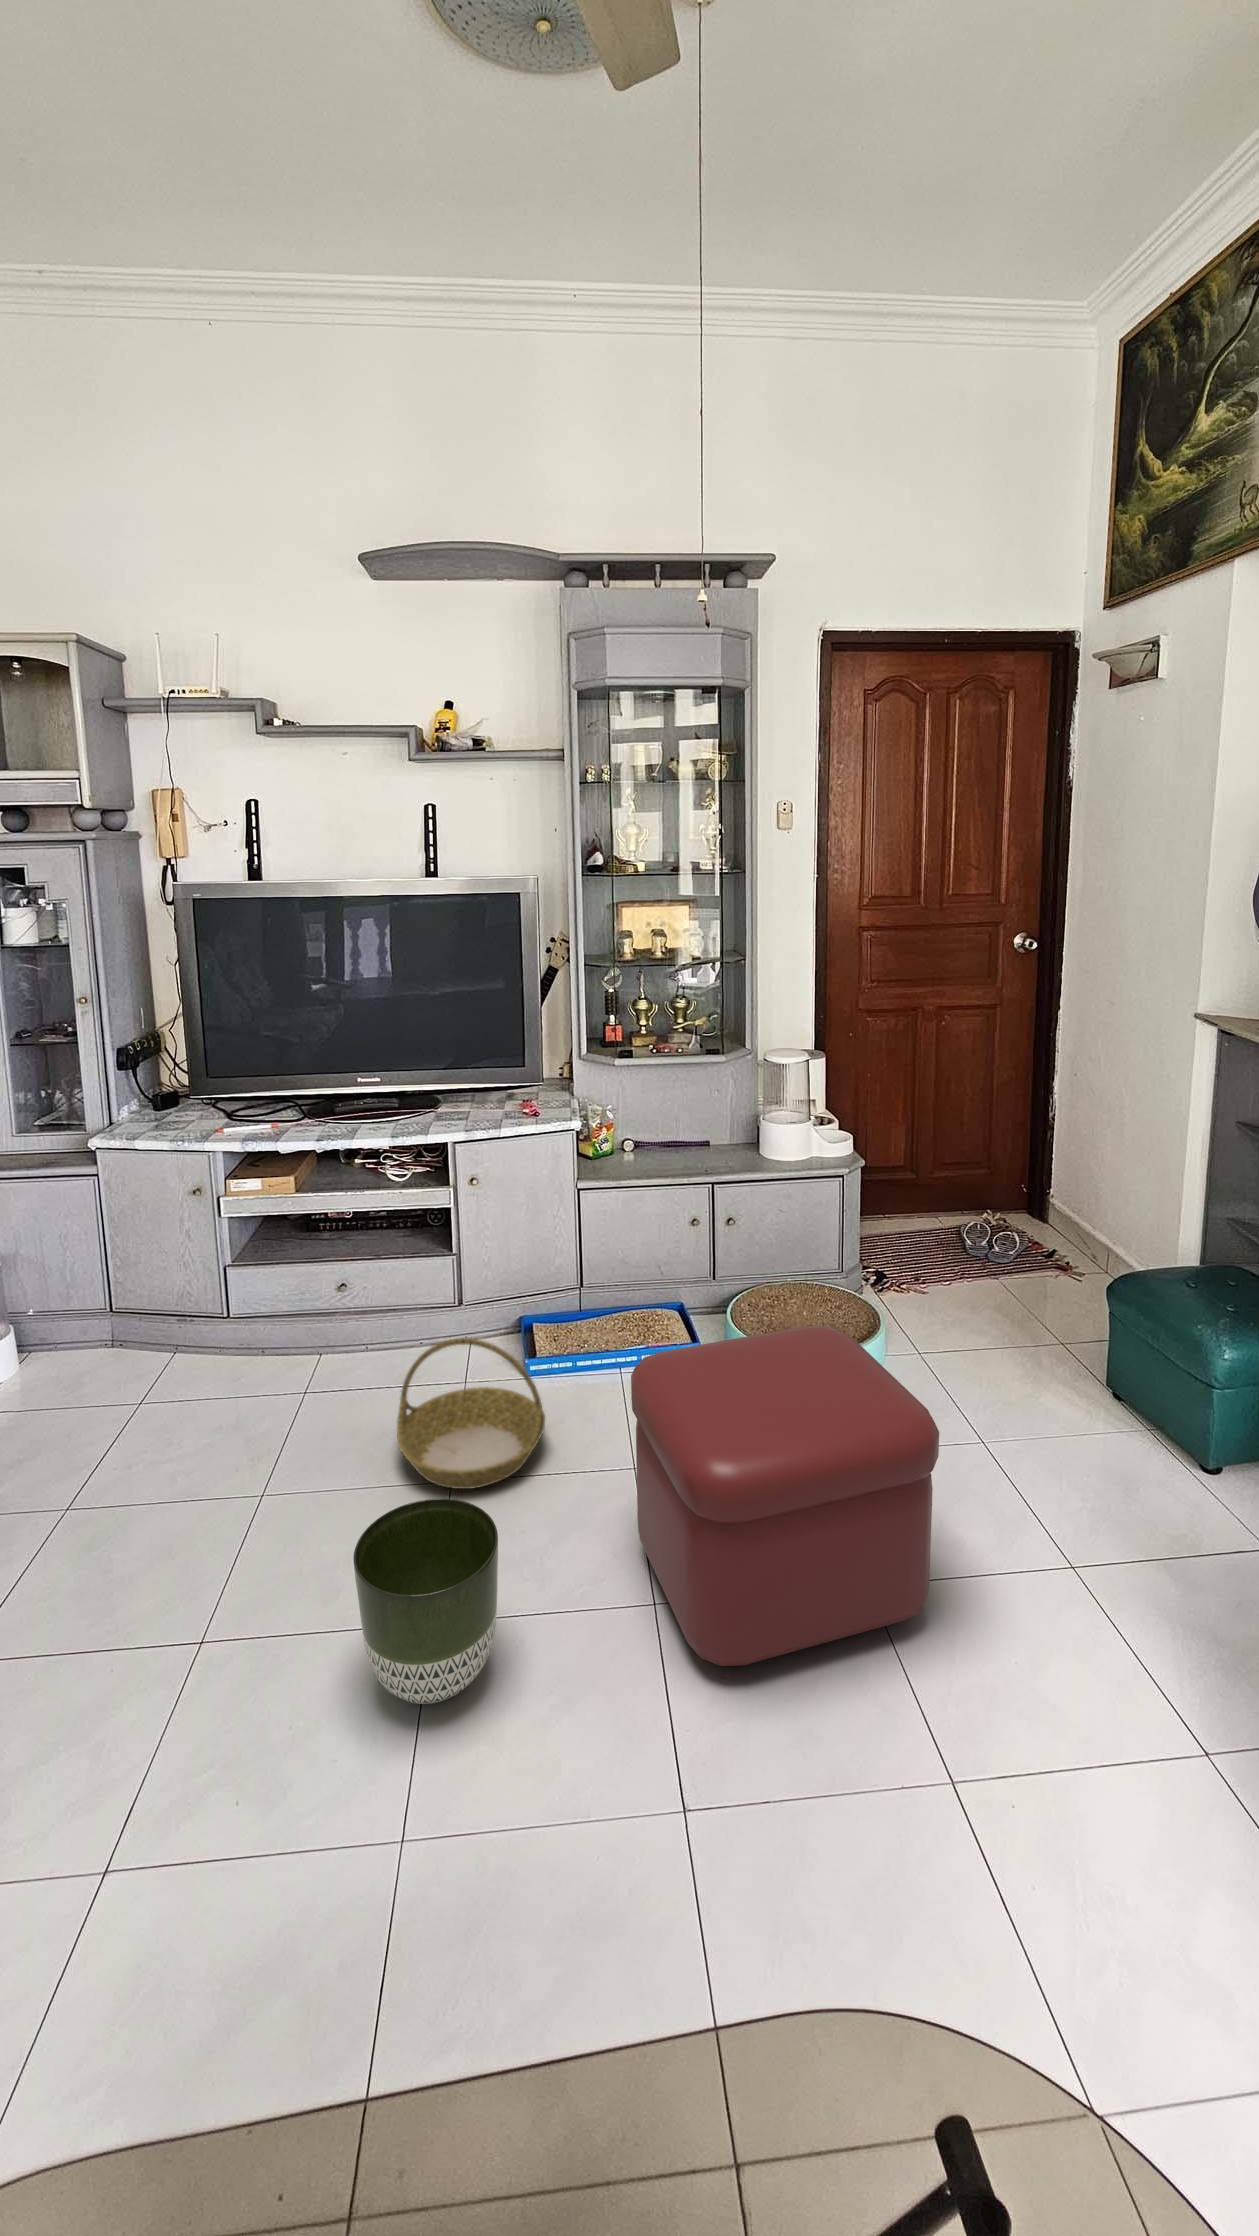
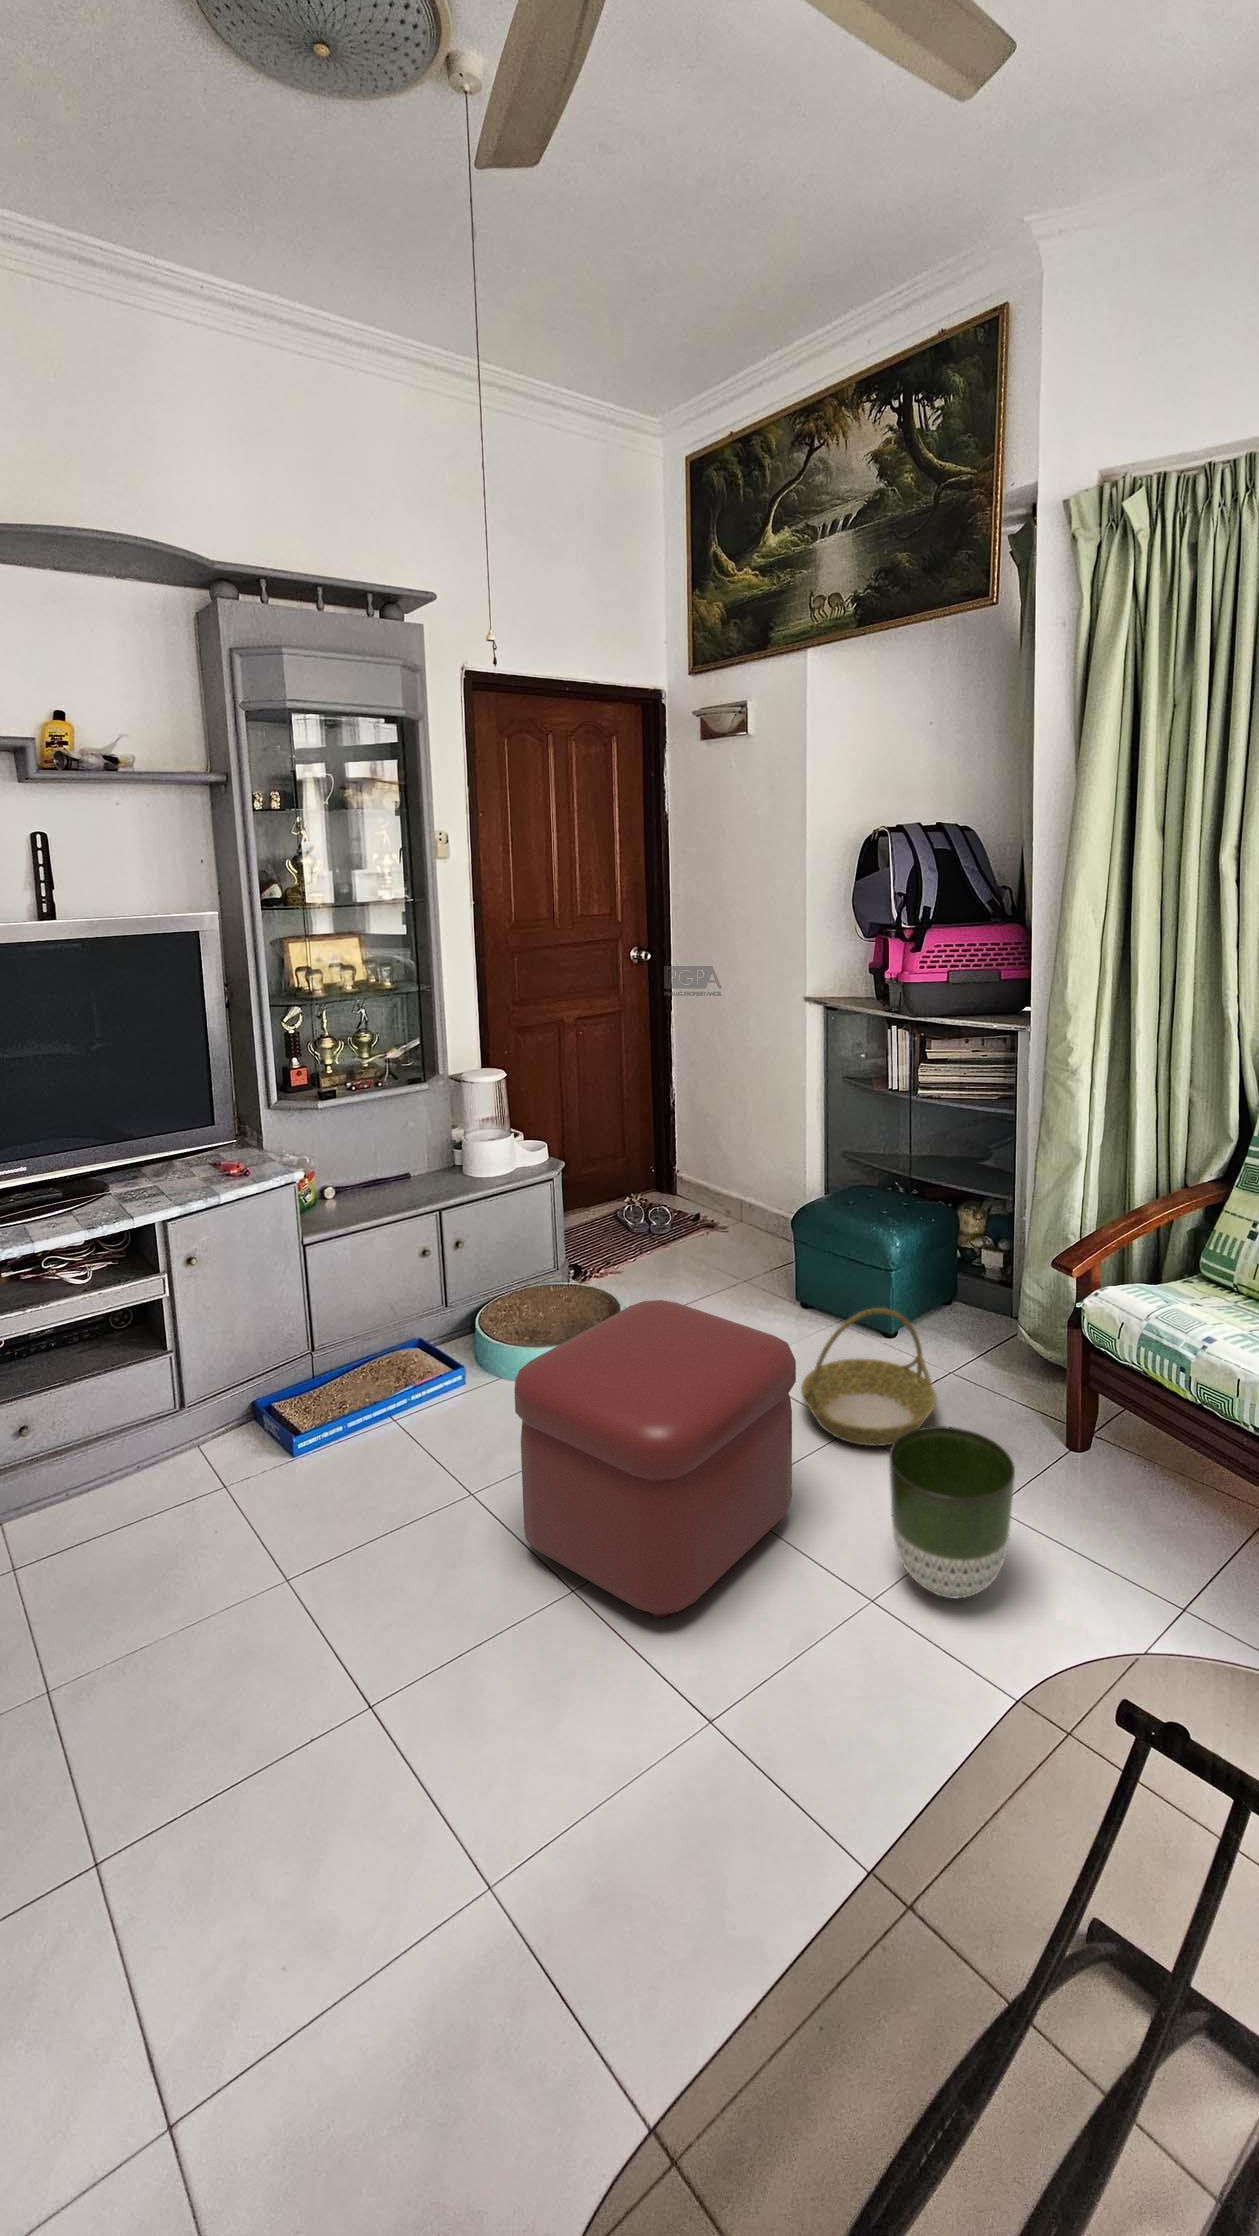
basket: present [397,1338,545,1489] -> present [801,1308,936,1446]
planter: present [353,1498,498,1704] -> present [889,1426,1015,1599]

